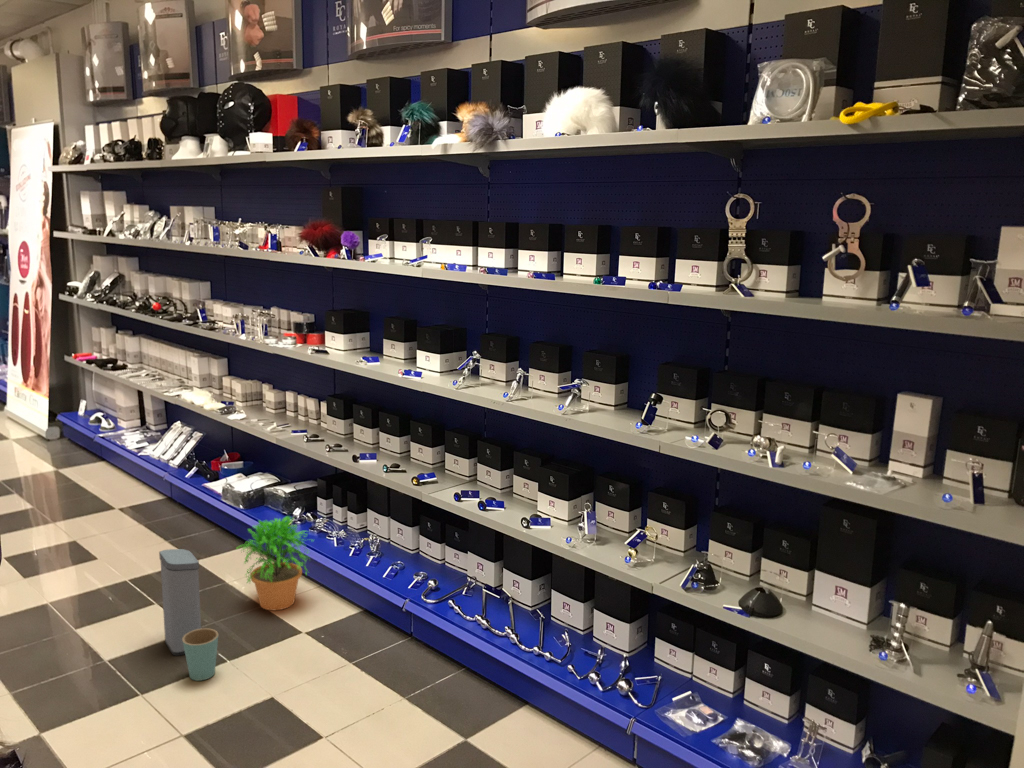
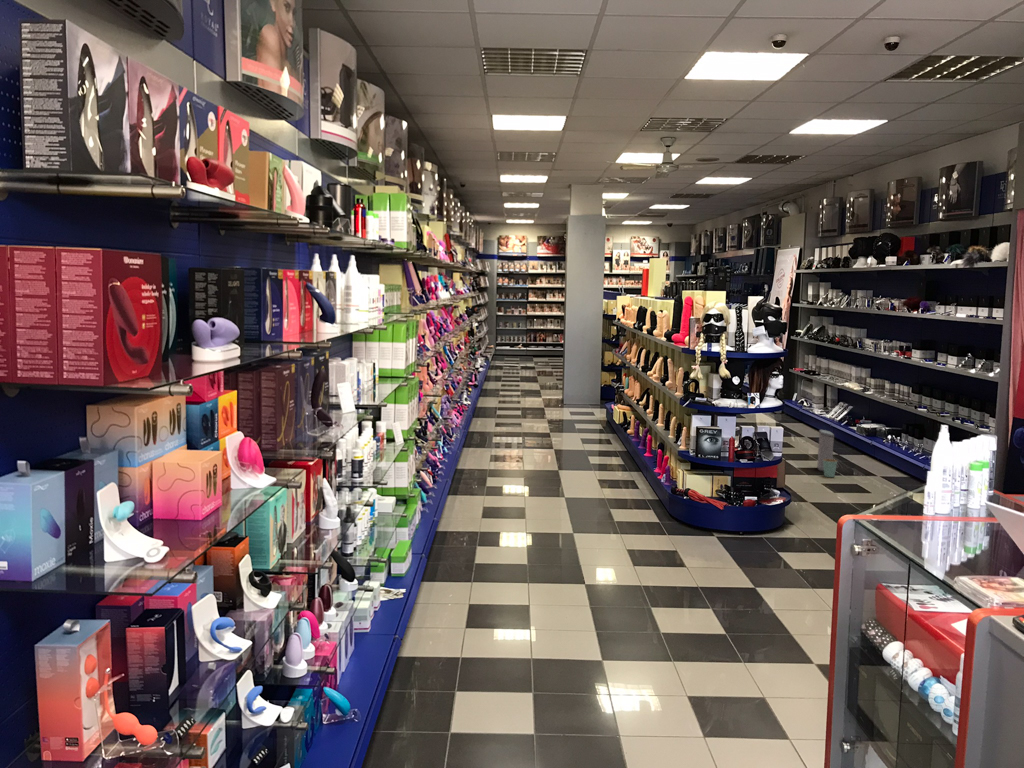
potted plant: present [240,516,308,610] -> none [852,429,891,471]

